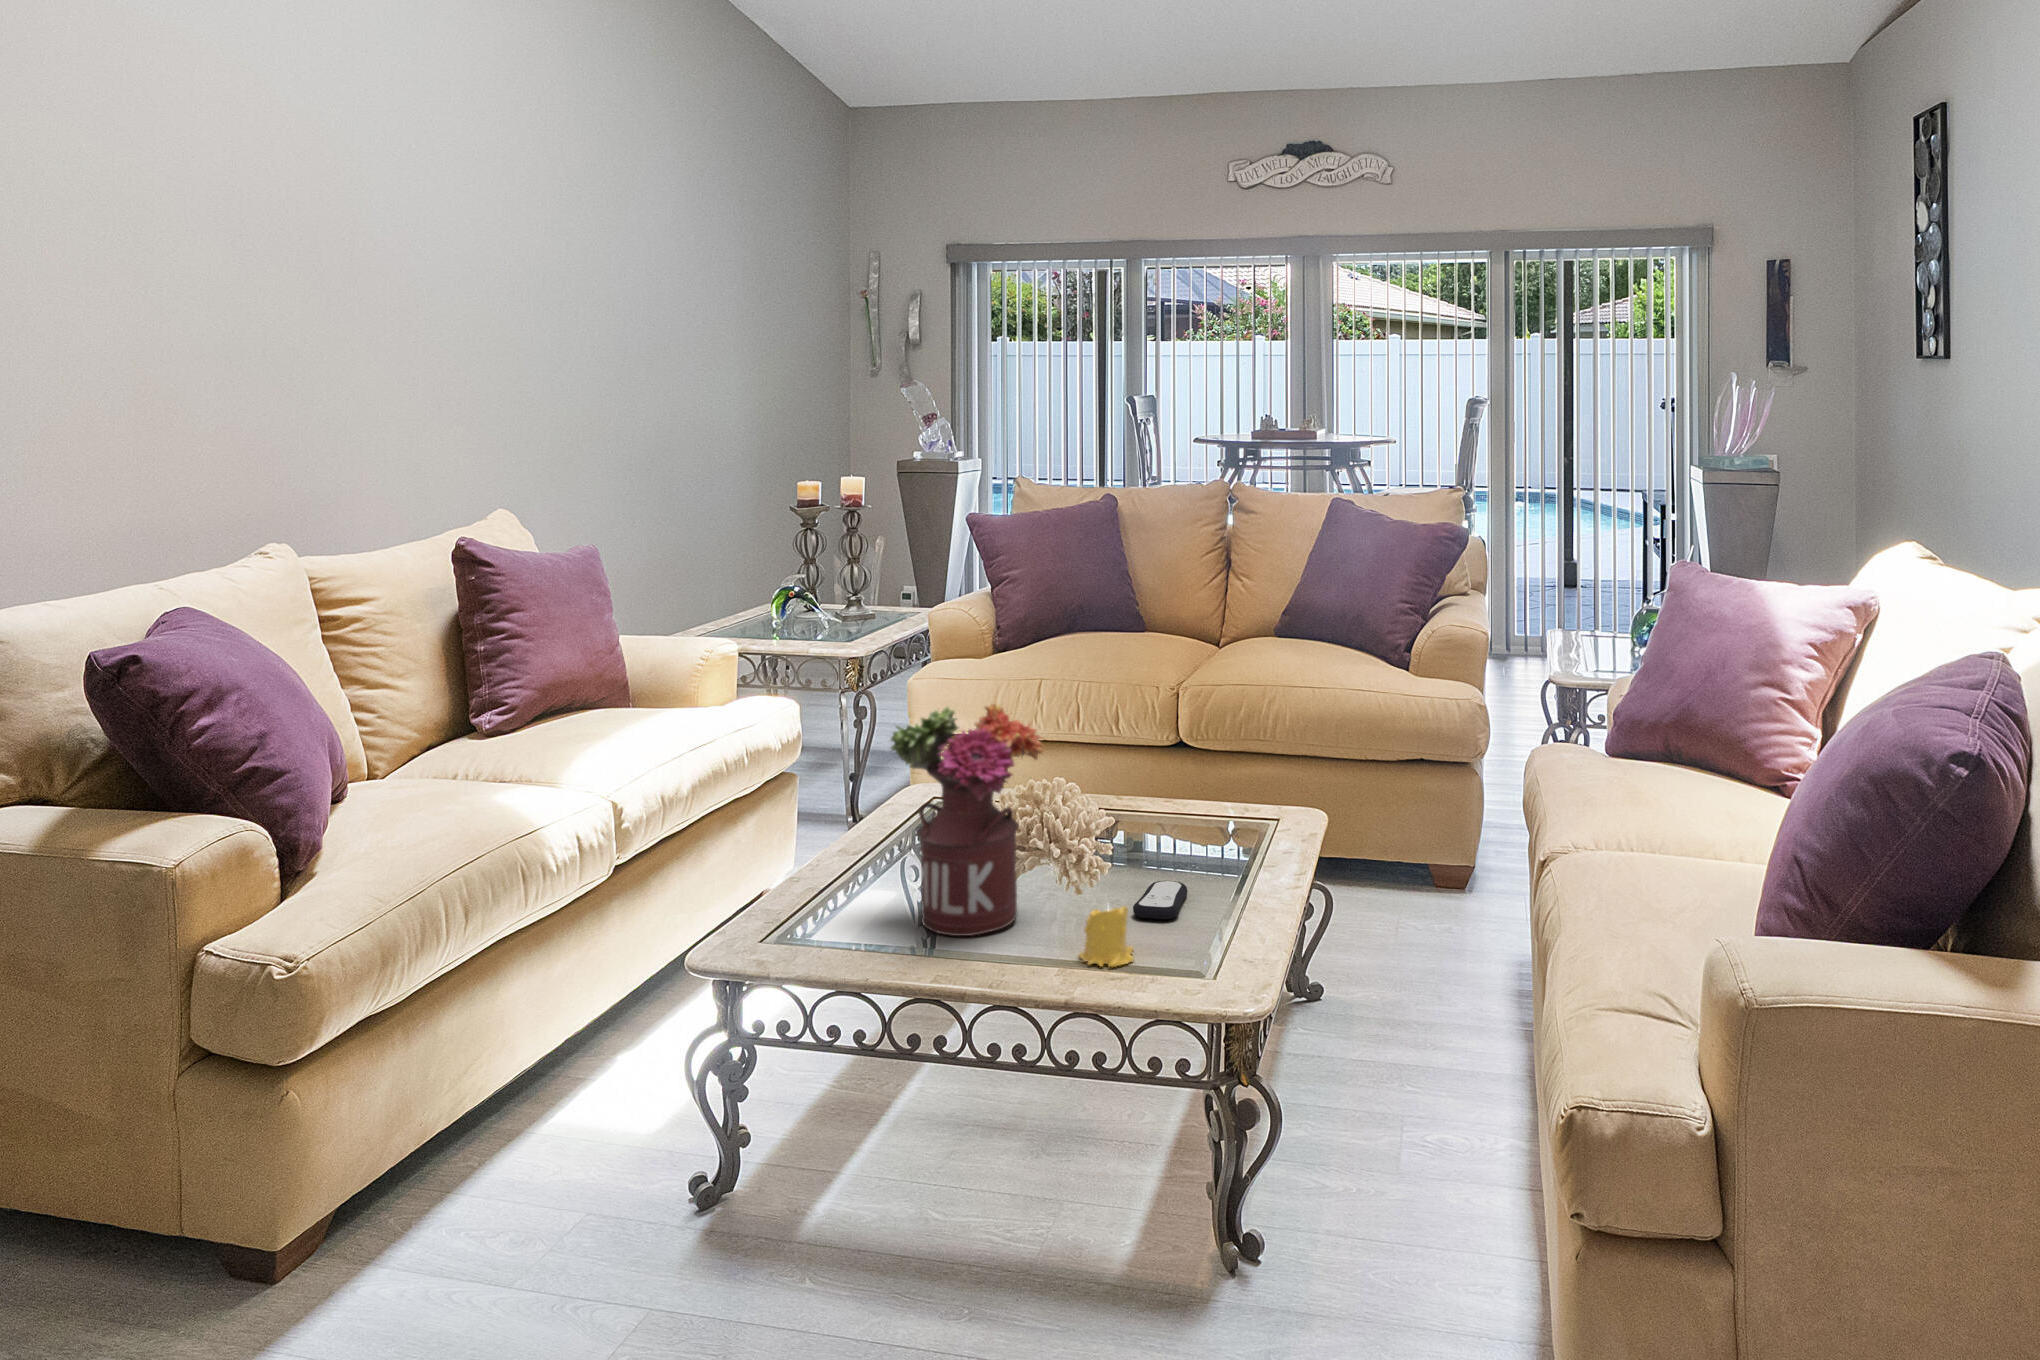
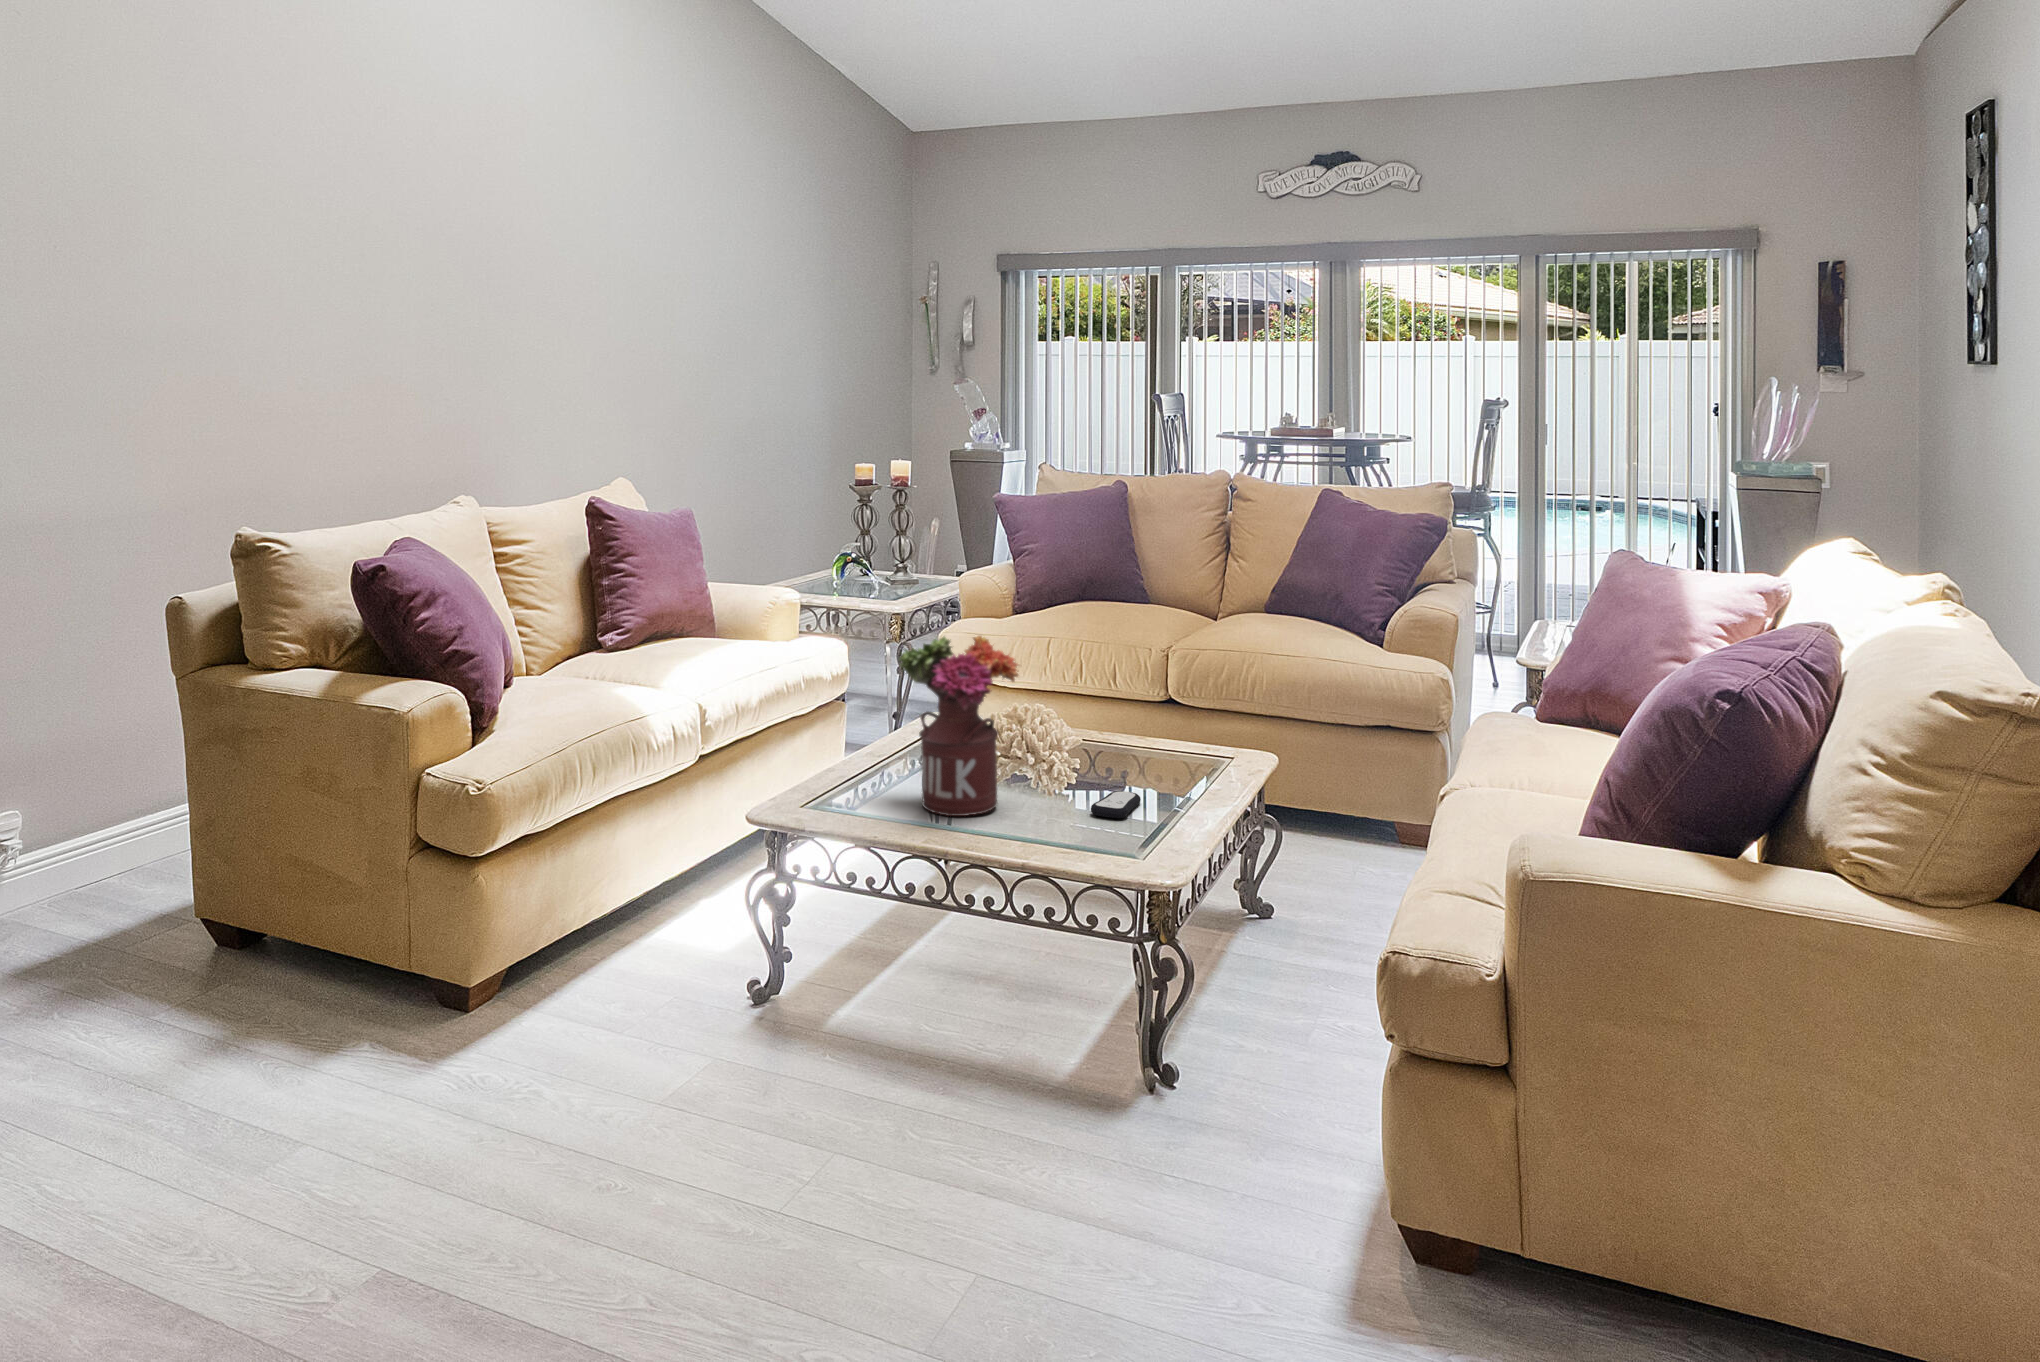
candle: present [1079,906,1134,967] -> none [1038,794,1084,845]

